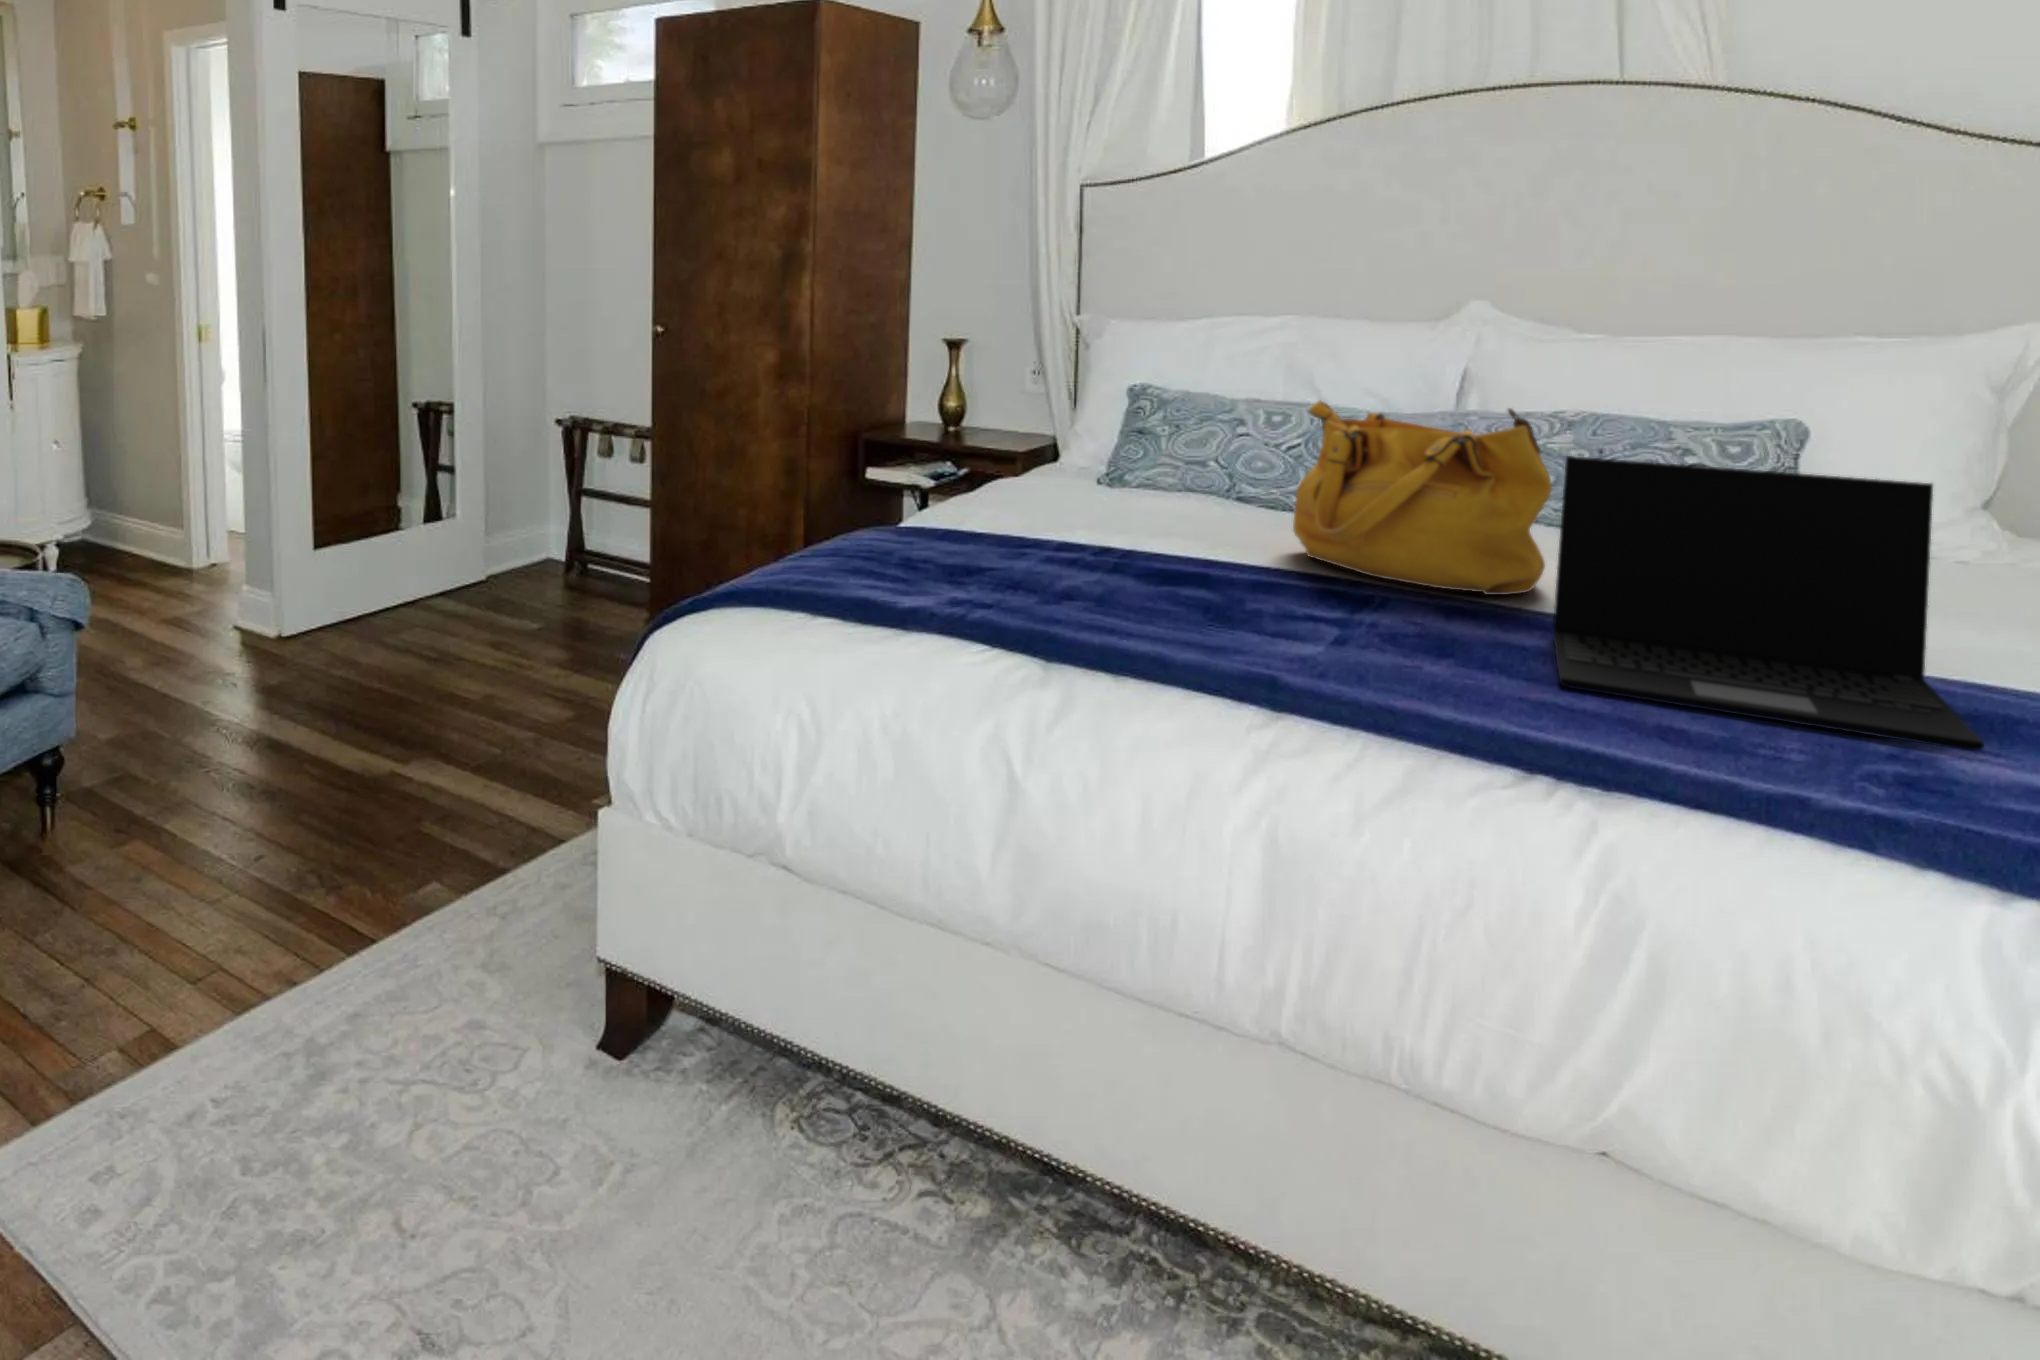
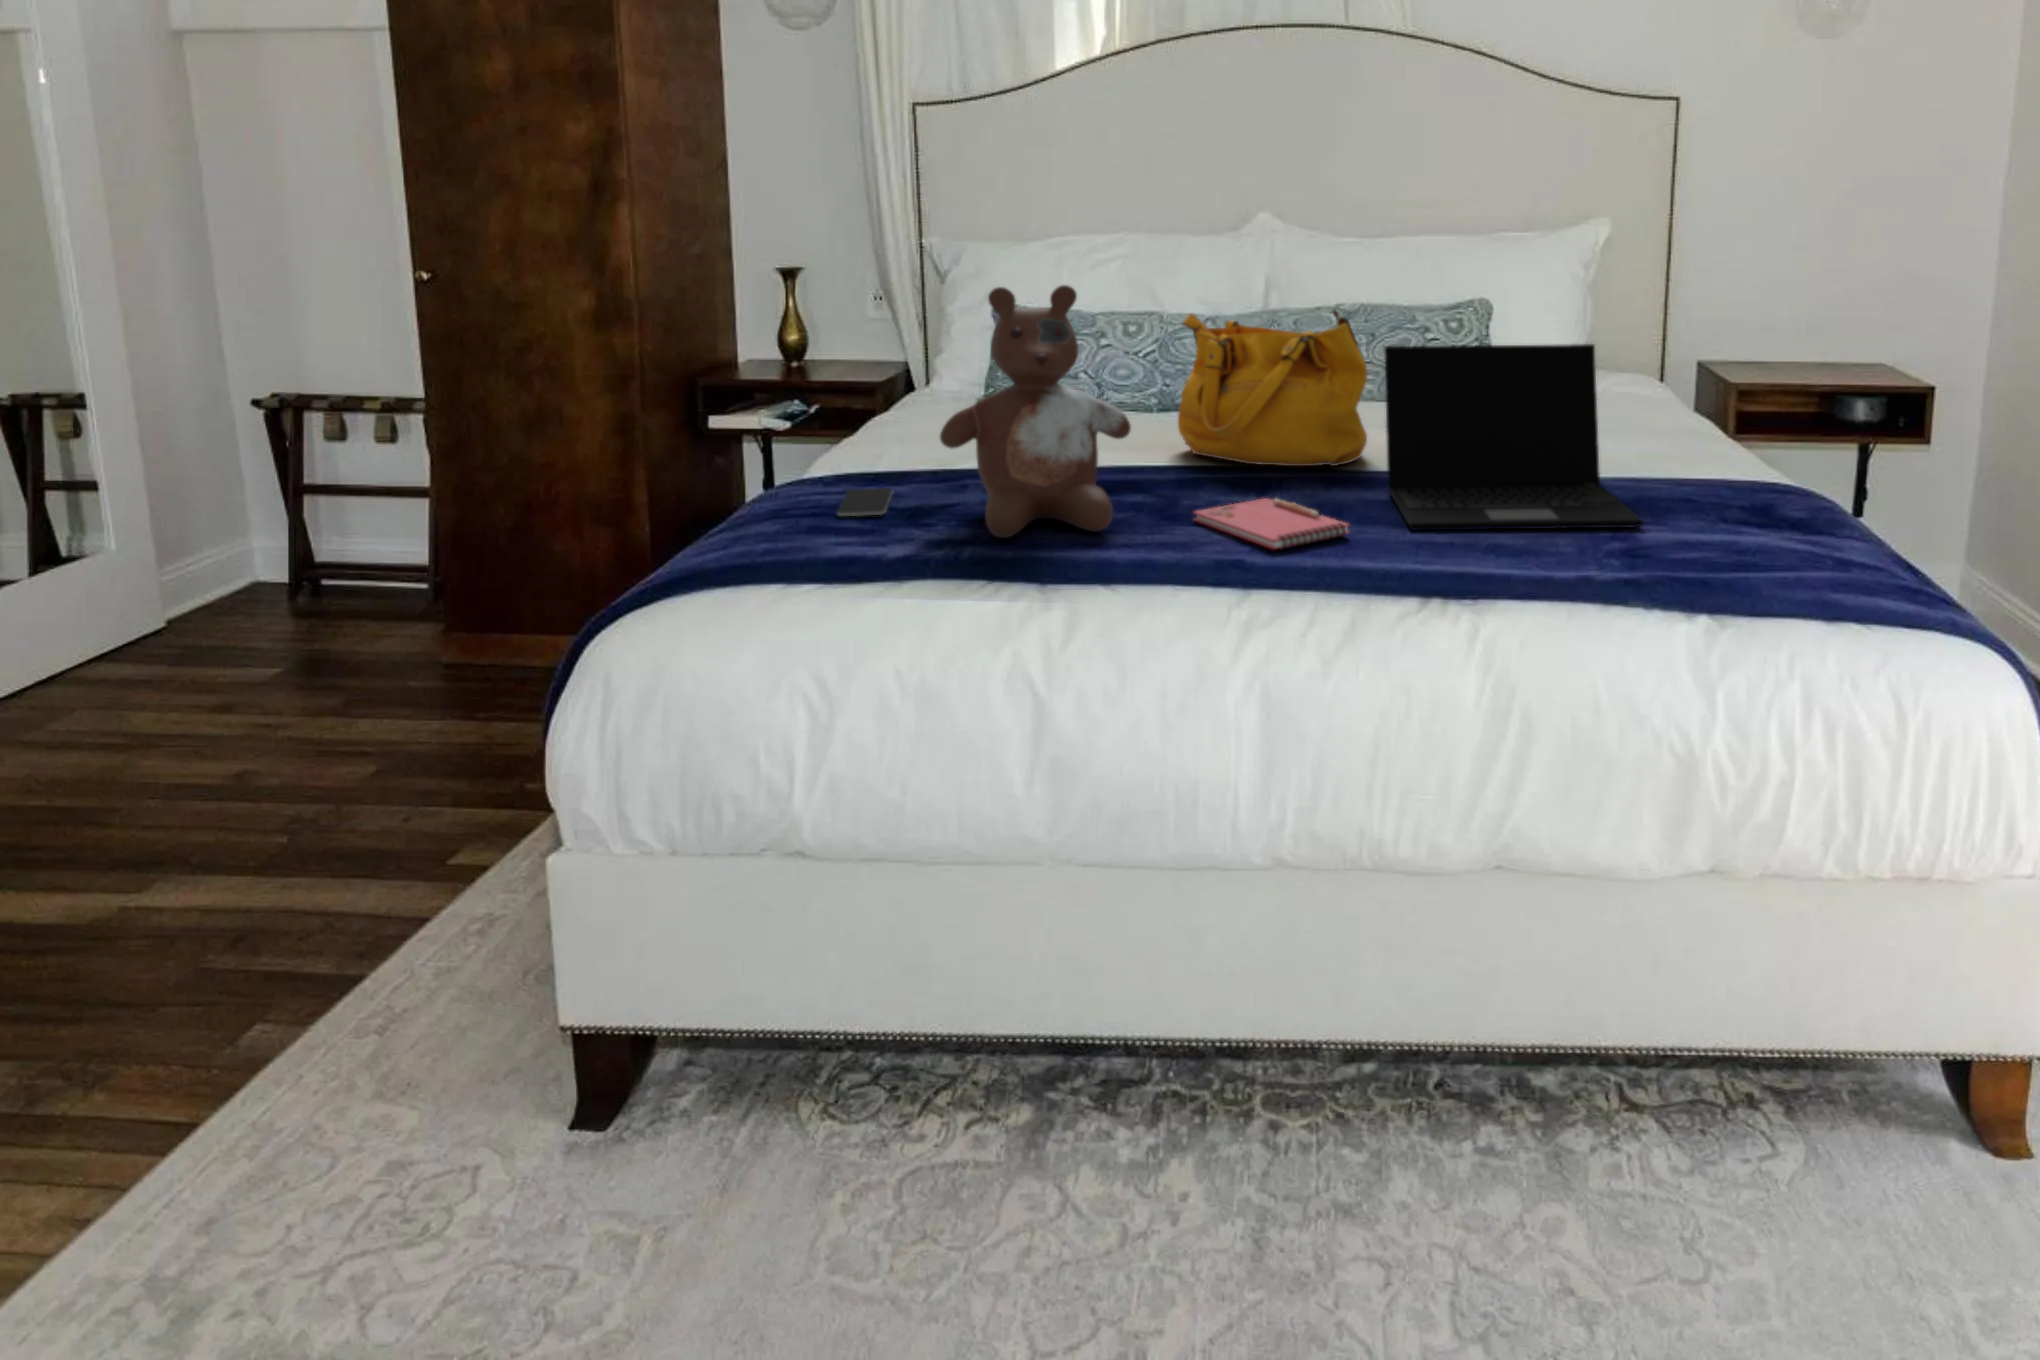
stuffed bear: none [992,353,1204,618] -> present [940,285,1131,538]
smartphone: none [892,539,956,566] -> present [837,488,893,516]
notebook: none [1263,615,1465,677] -> present [1194,498,1349,549]

